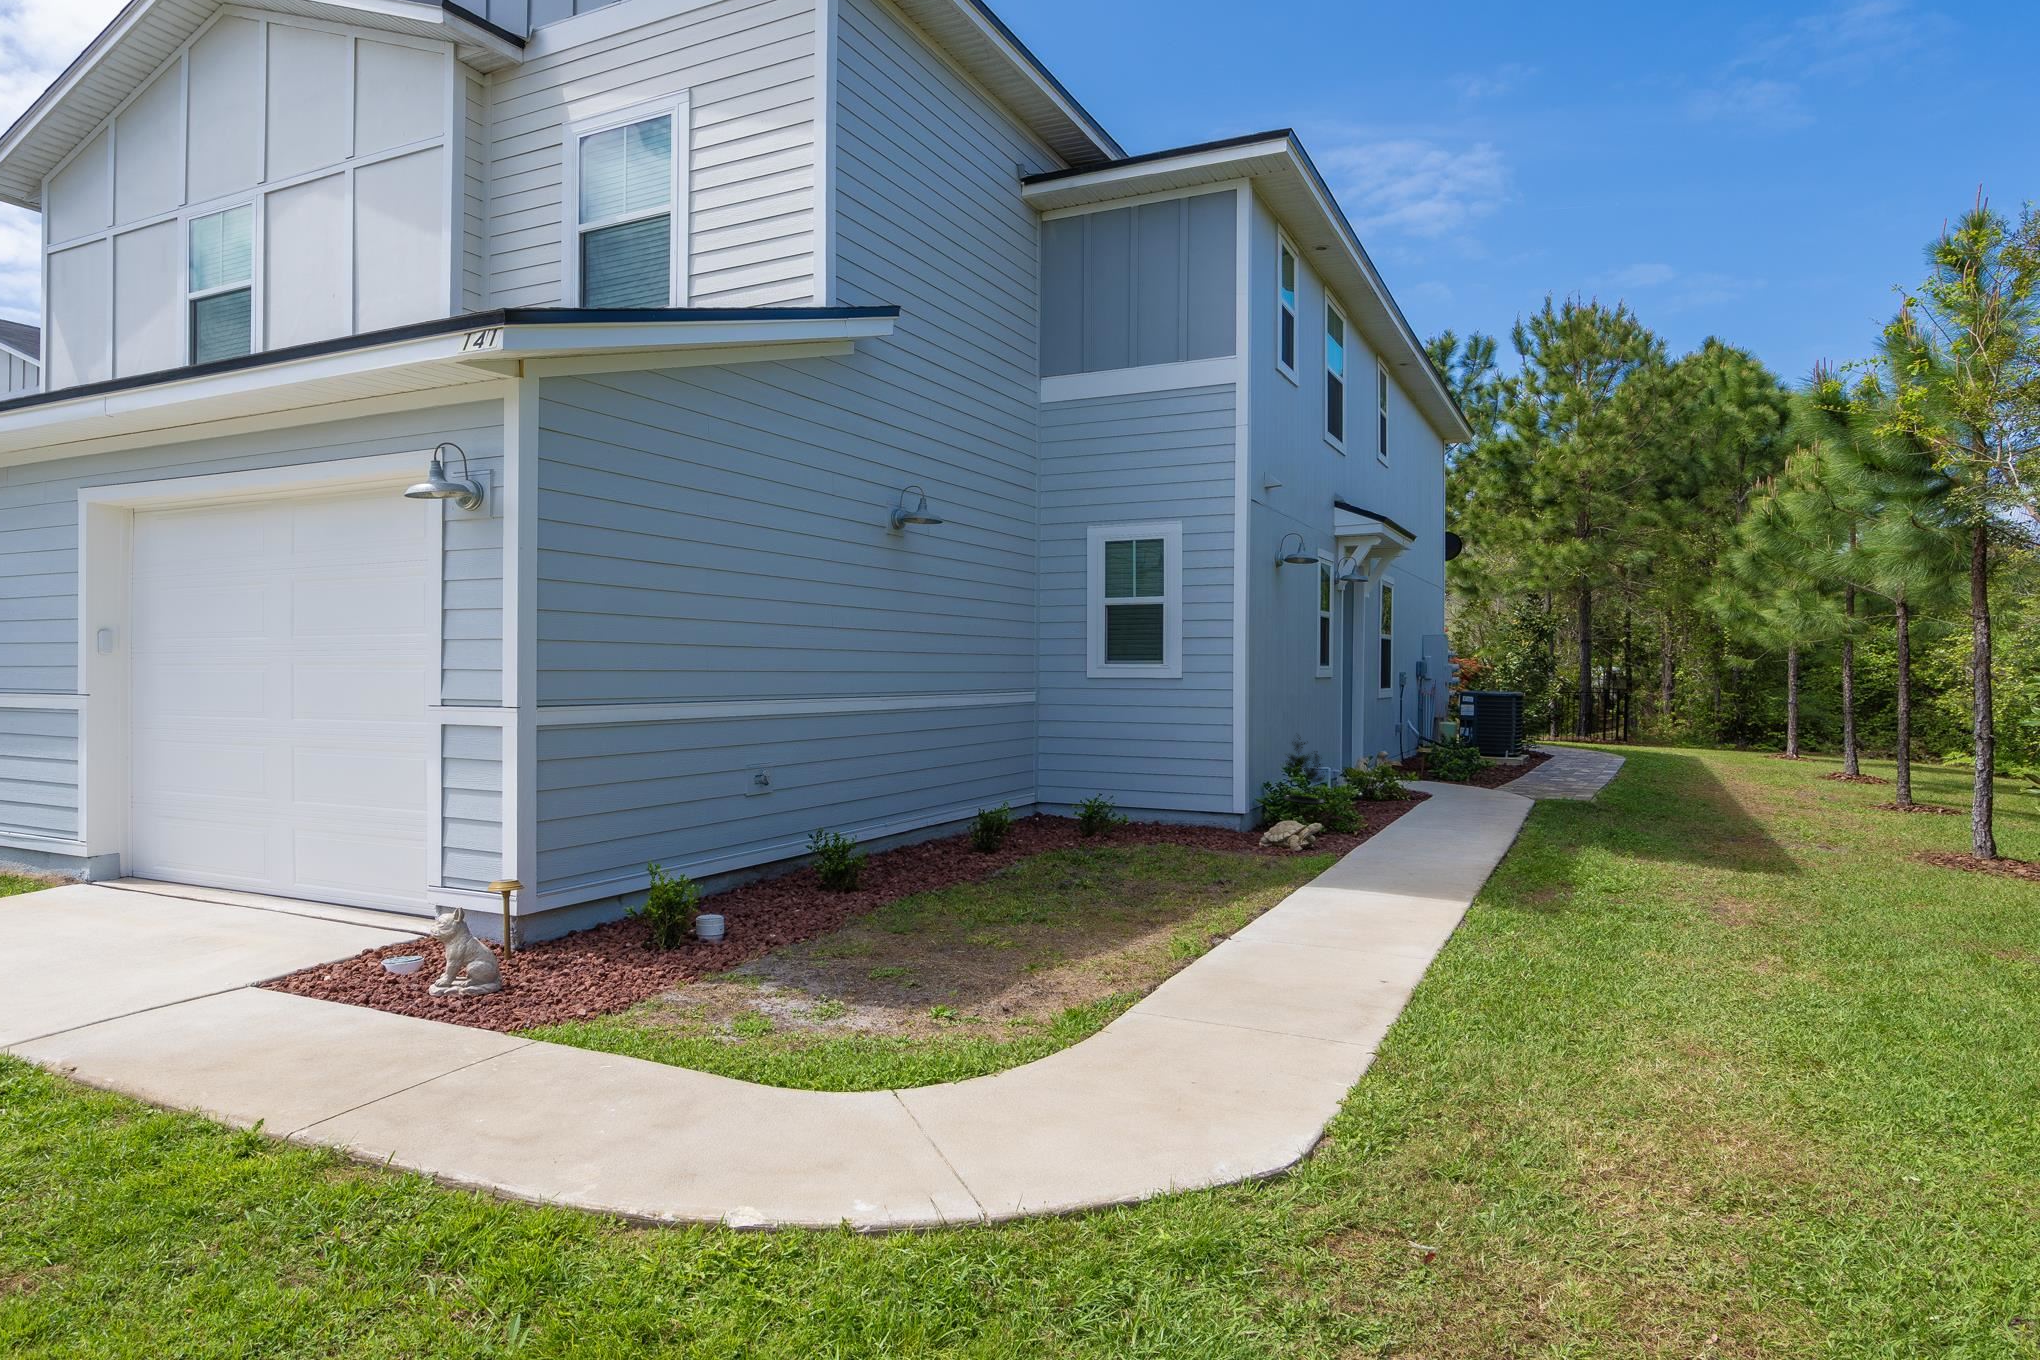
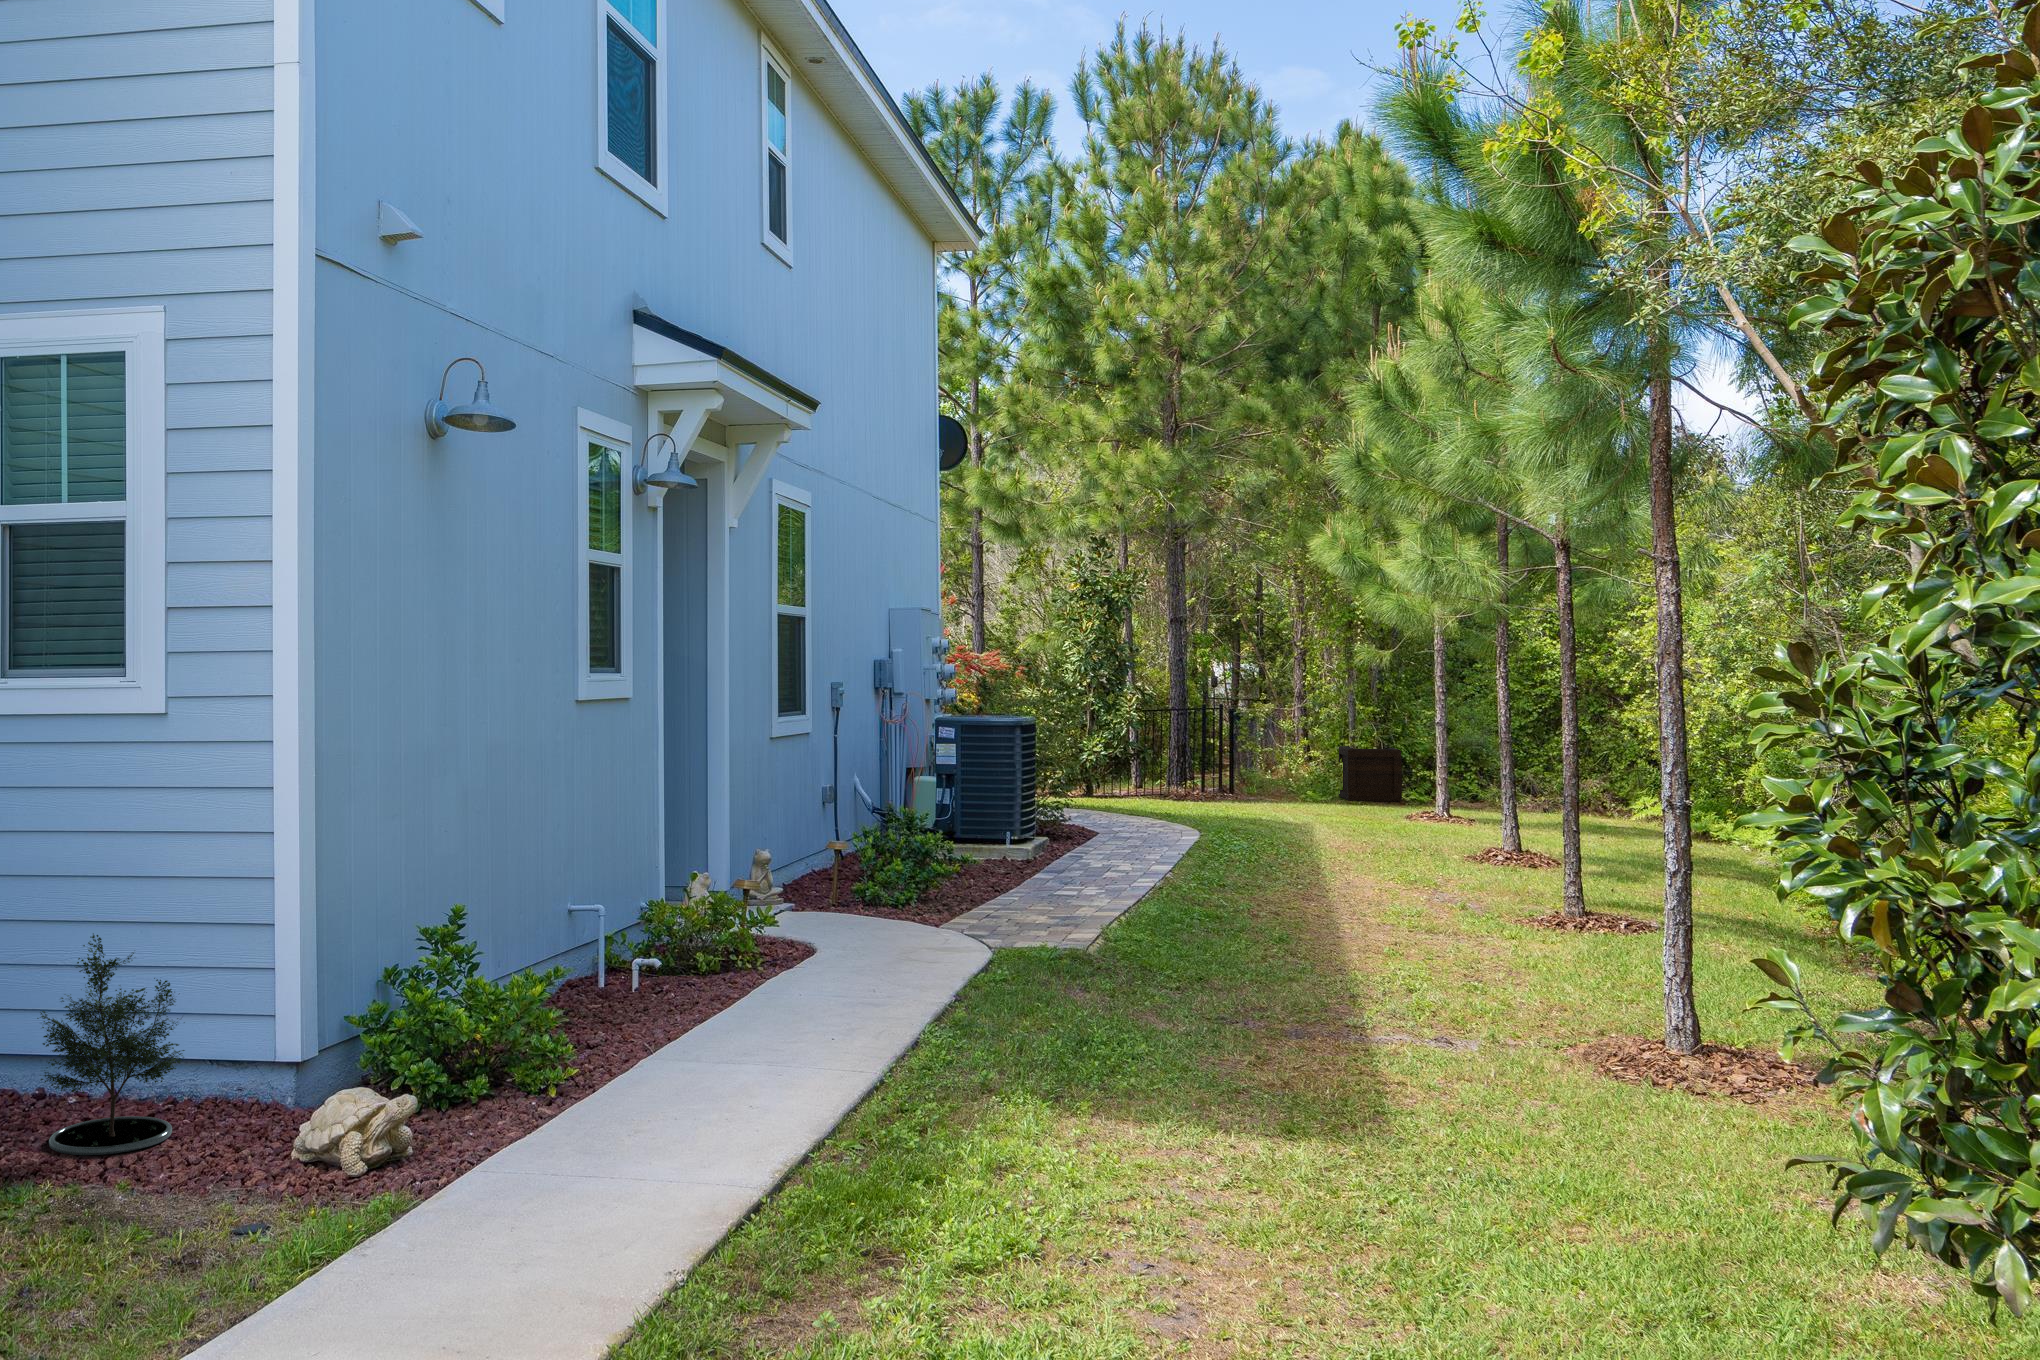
wooden crate: none [1707,717,1758,752] -> present [1339,746,1402,802]

